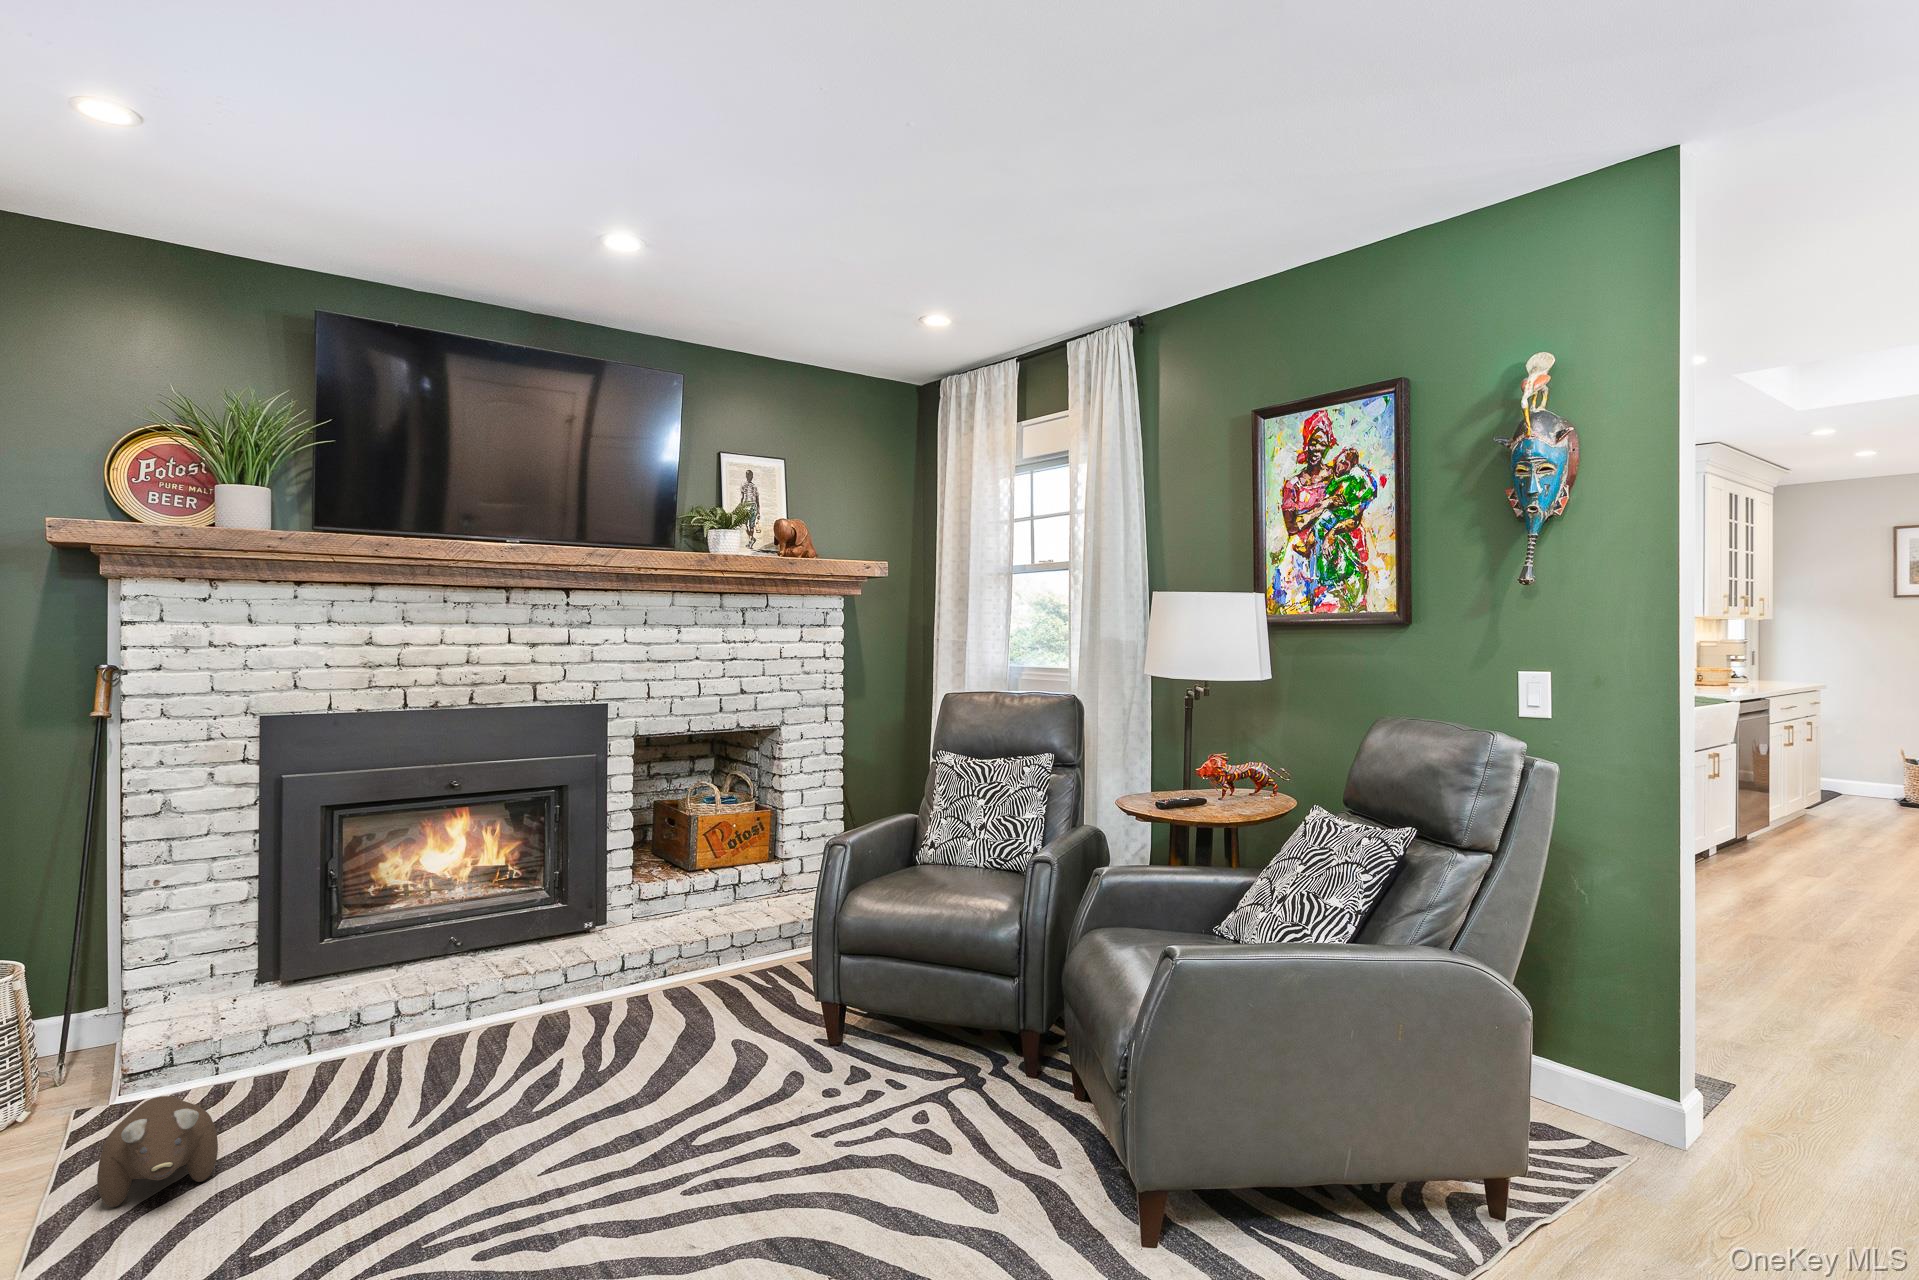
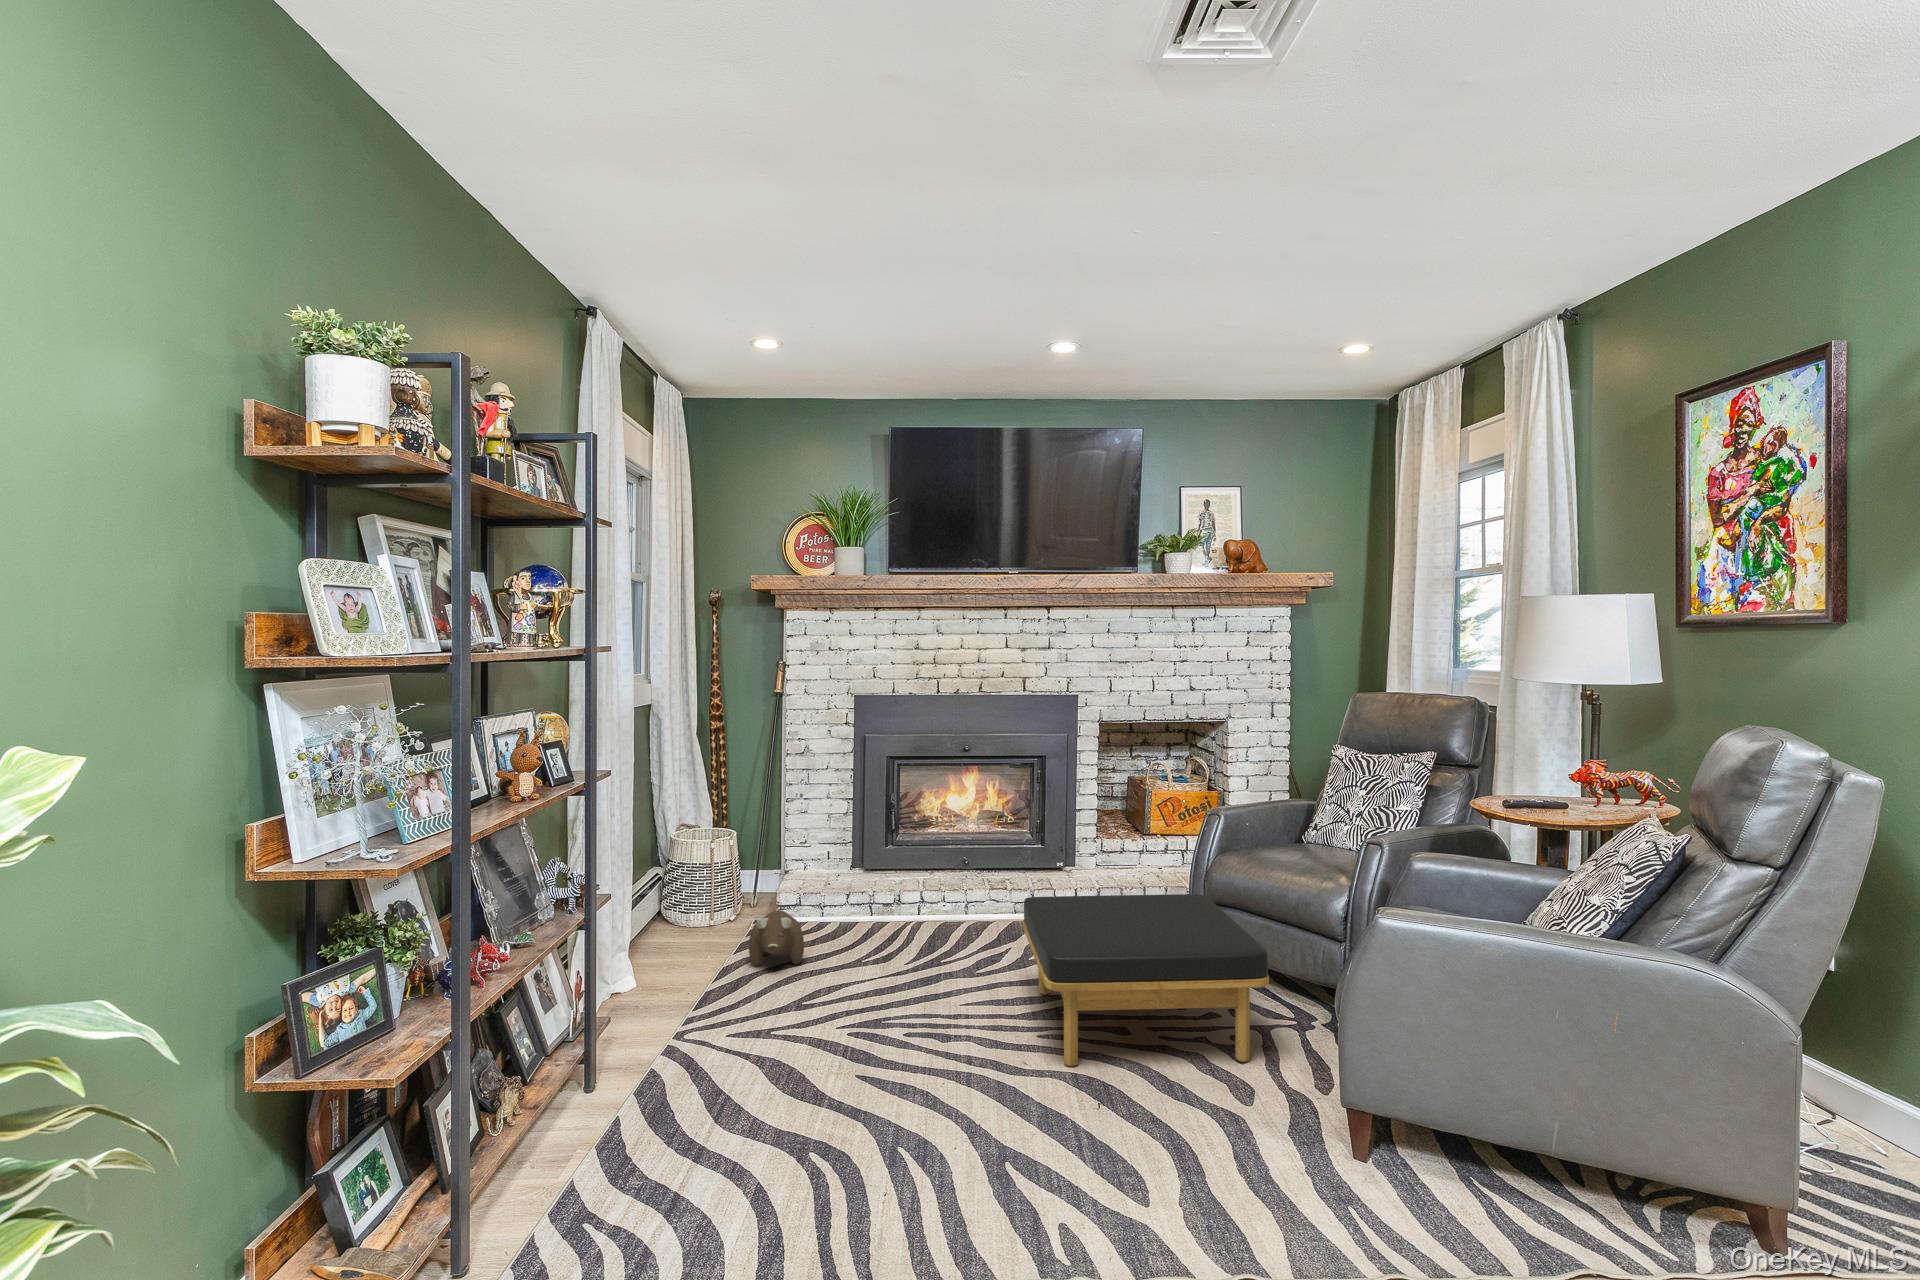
ottoman: none [620,945,974,1228] -> present [1023,894,1269,1066]

